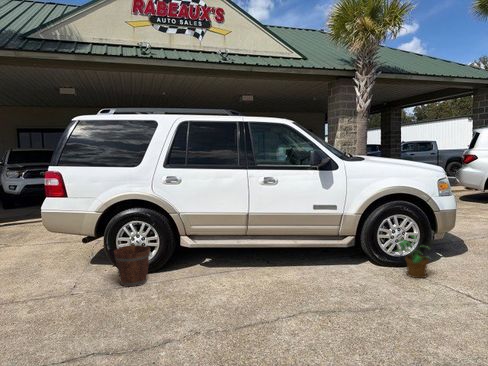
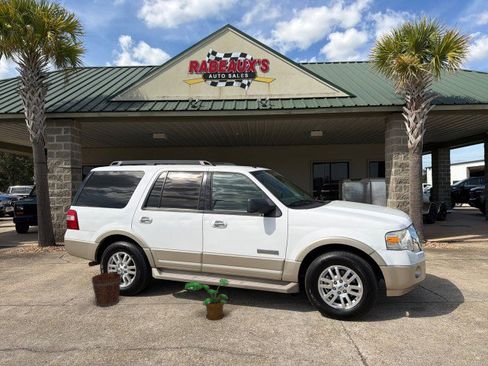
potted plant: present [395,235,431,278] -> present [185,279,229,320]

